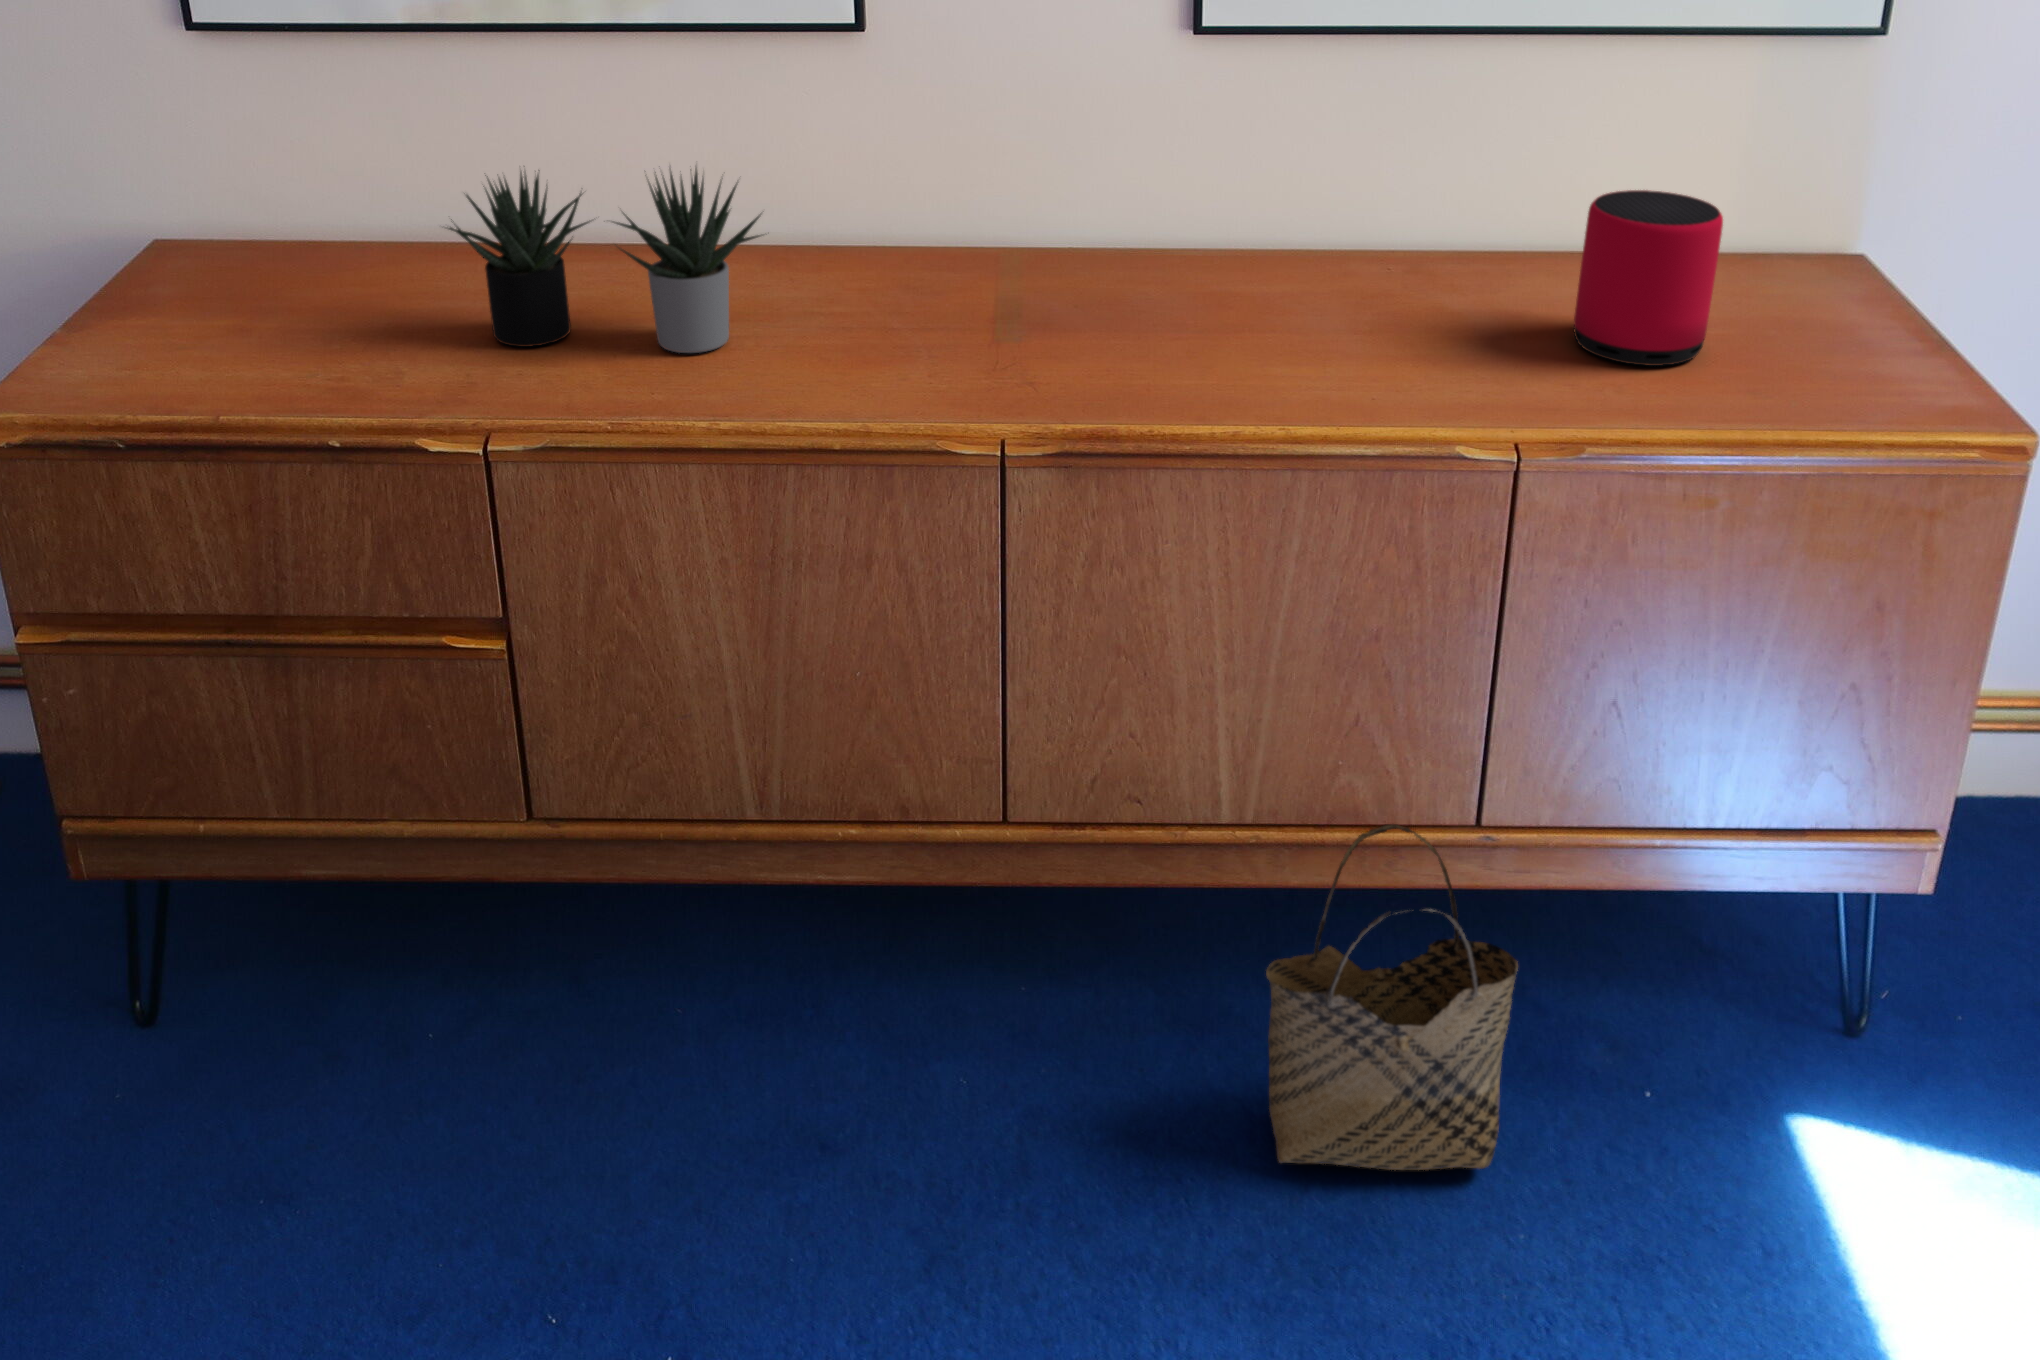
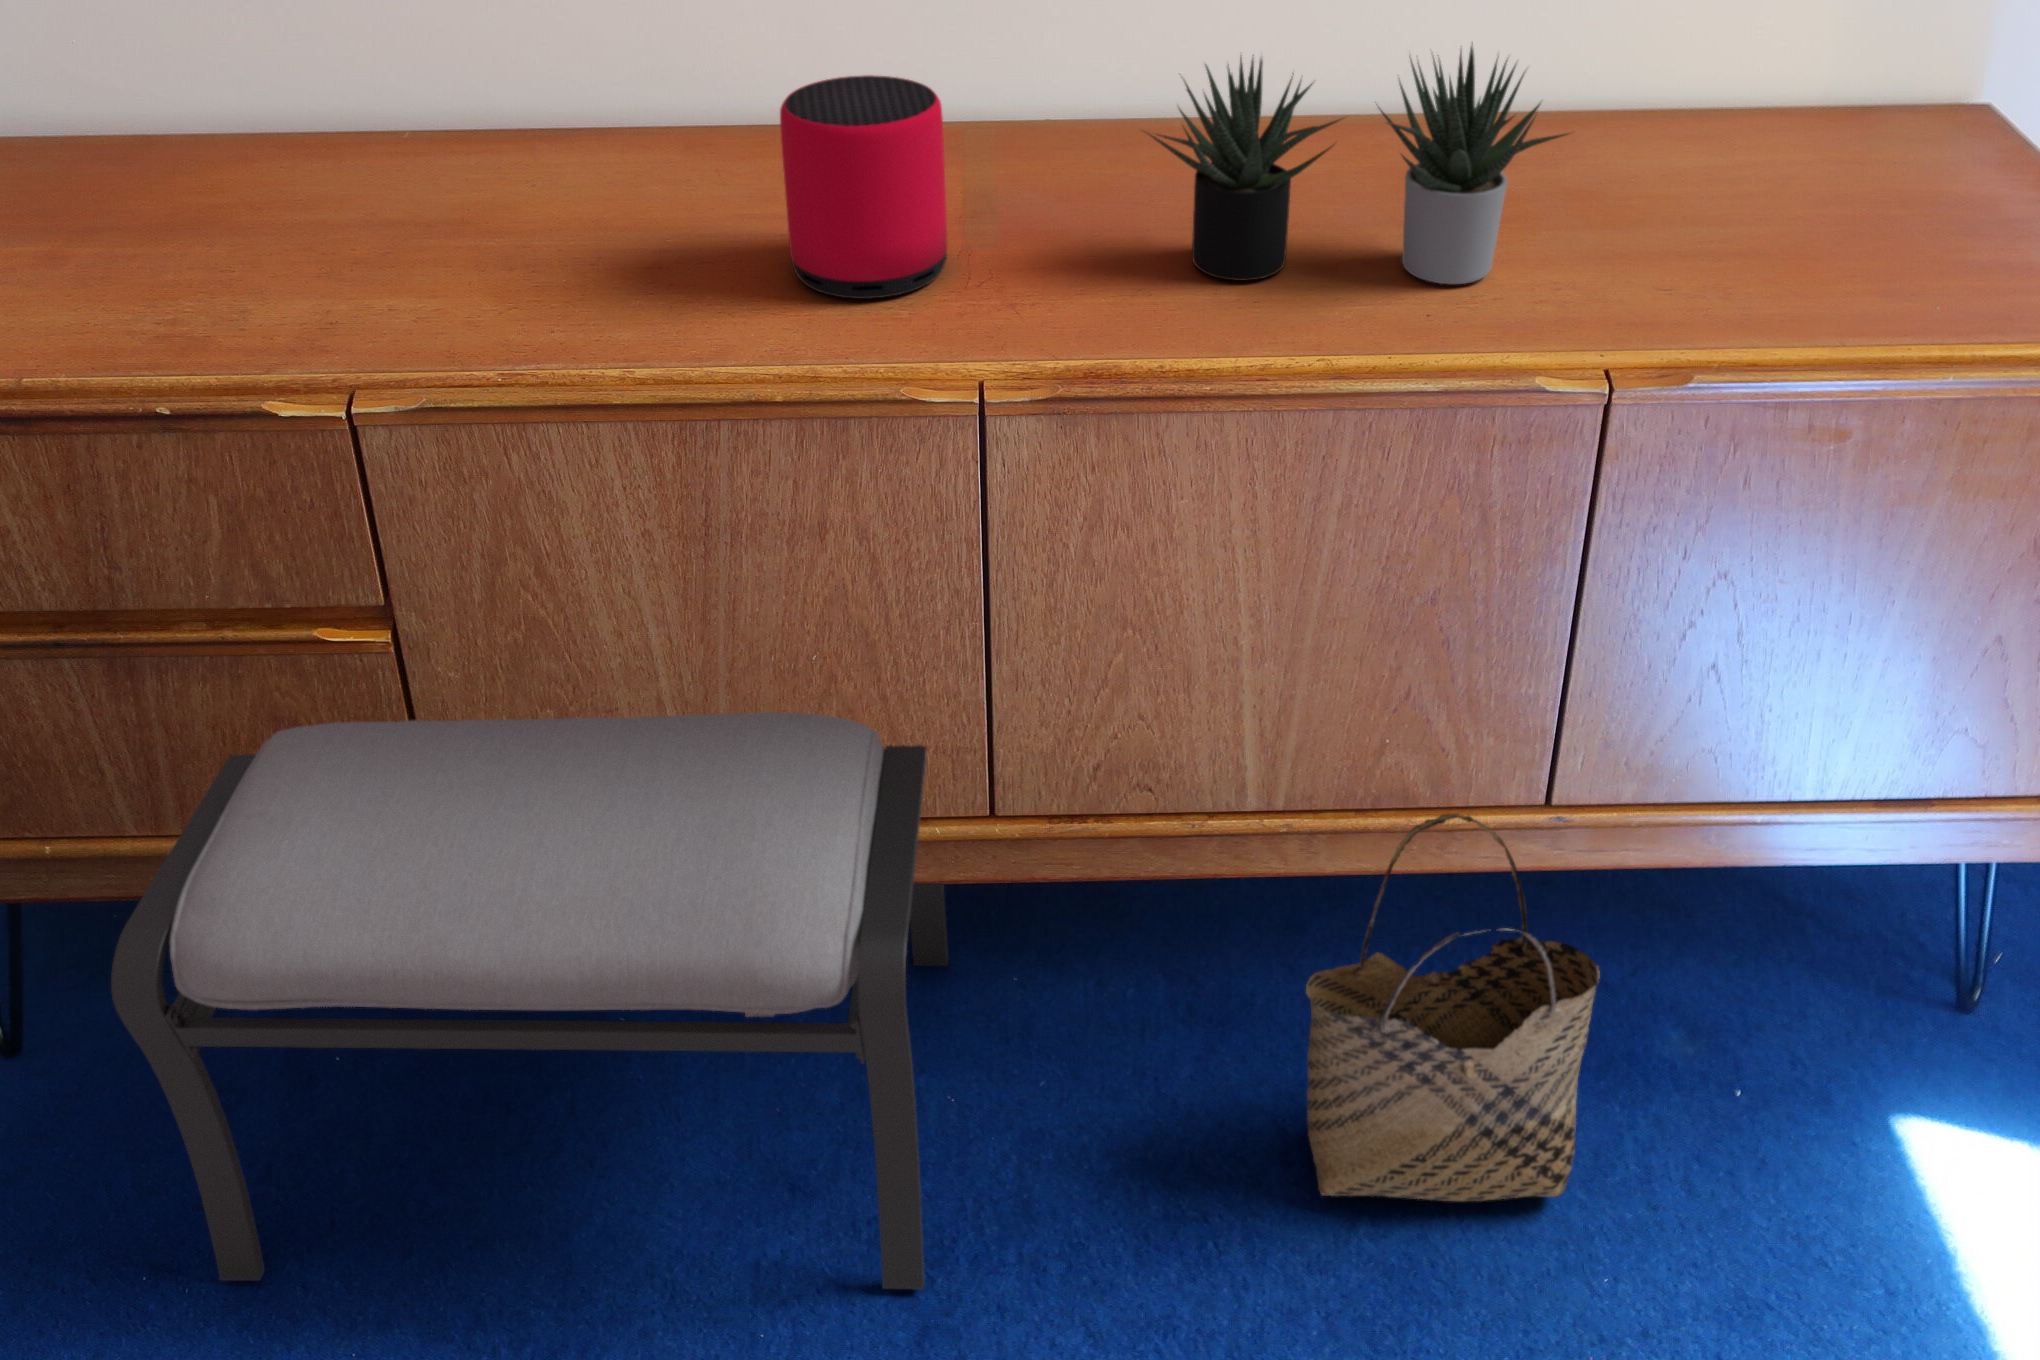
succulent plant: present [448,168,761,353] -> present [1147,43,1567,284]
speaker: present [1574,190,1723,366] -> present [780,75,948,299]
ottoman: none [261,676,964,1229] -> present [111,712,948,1290]

